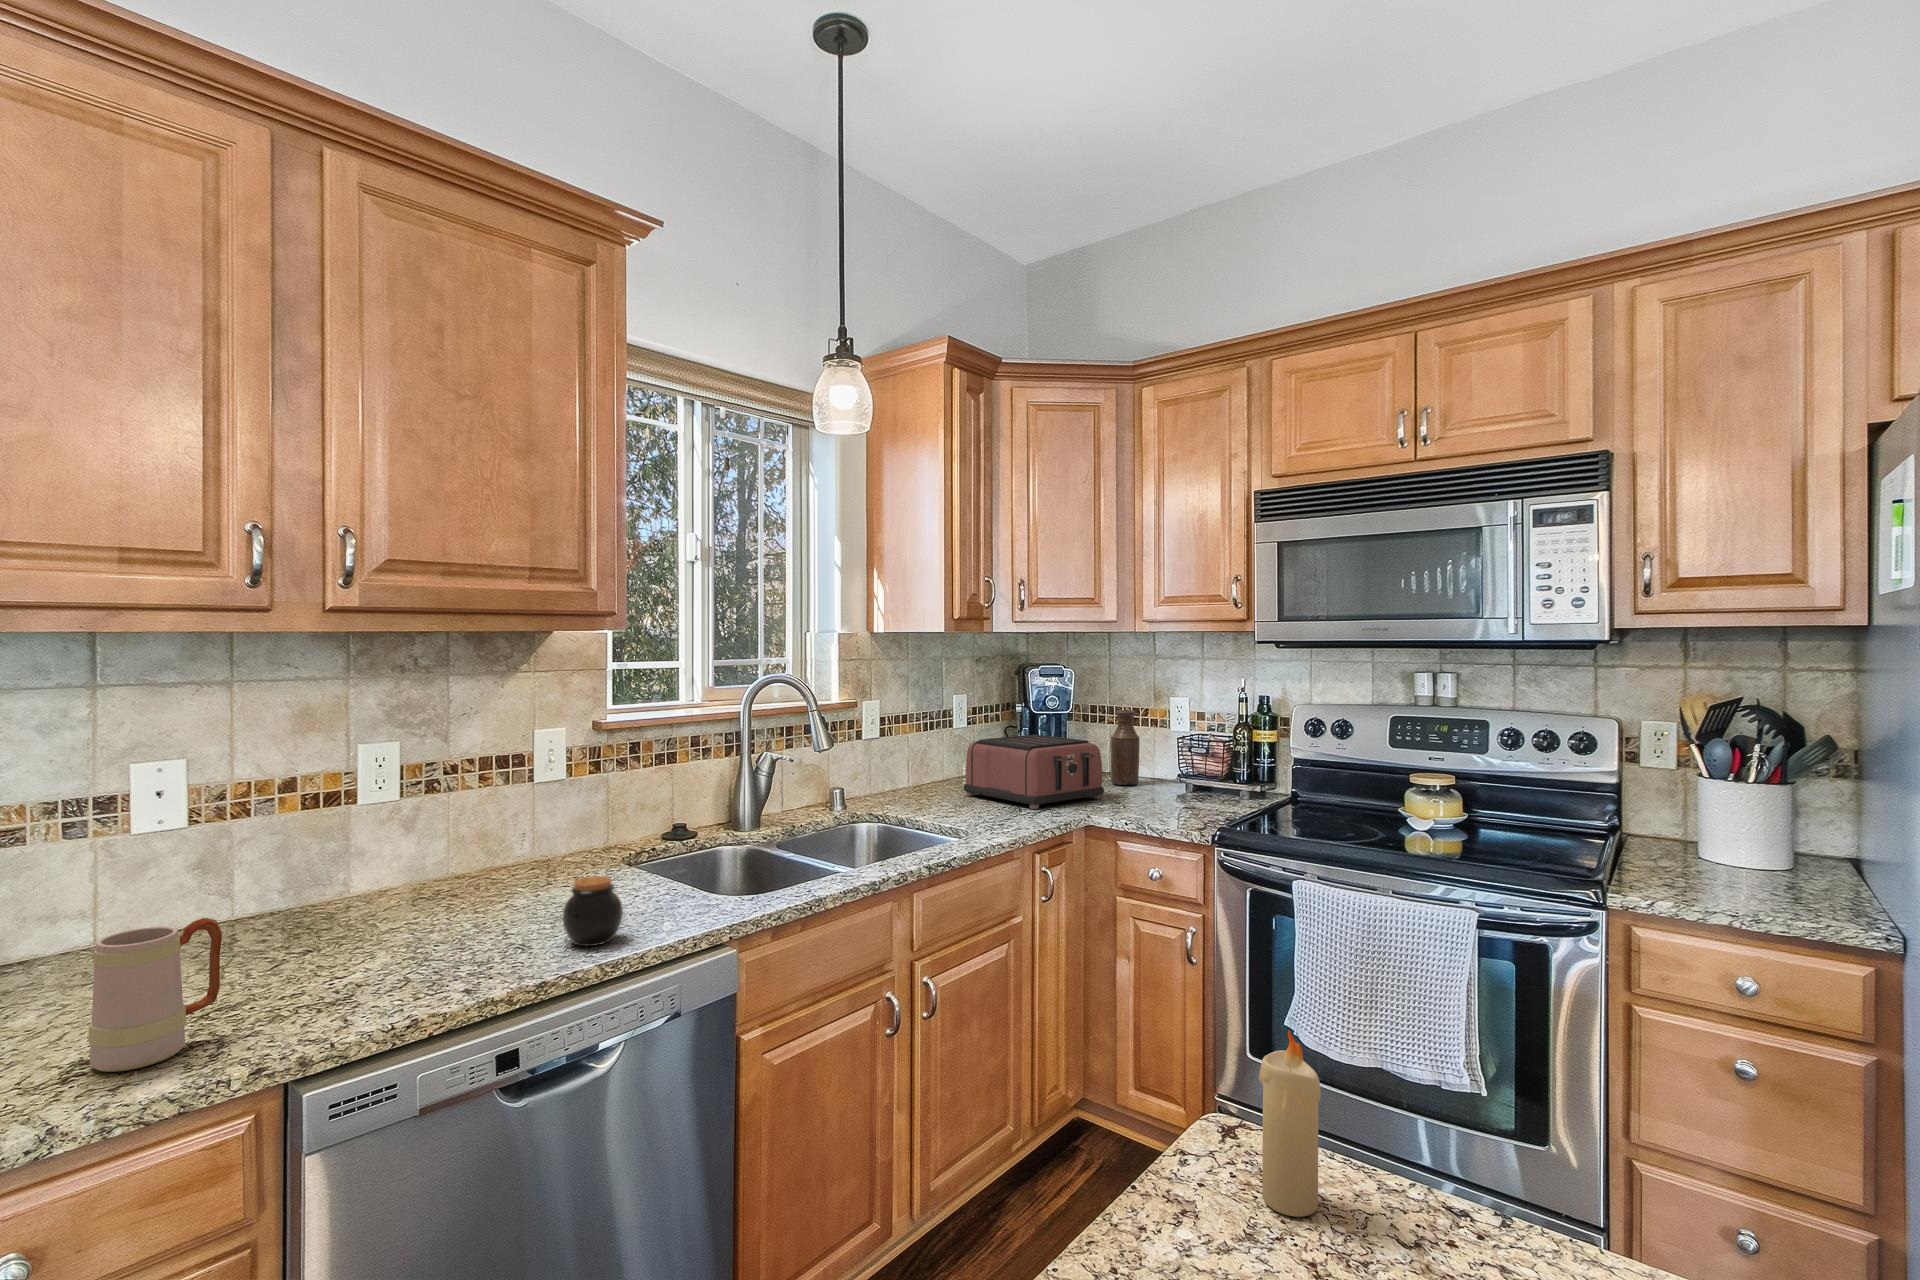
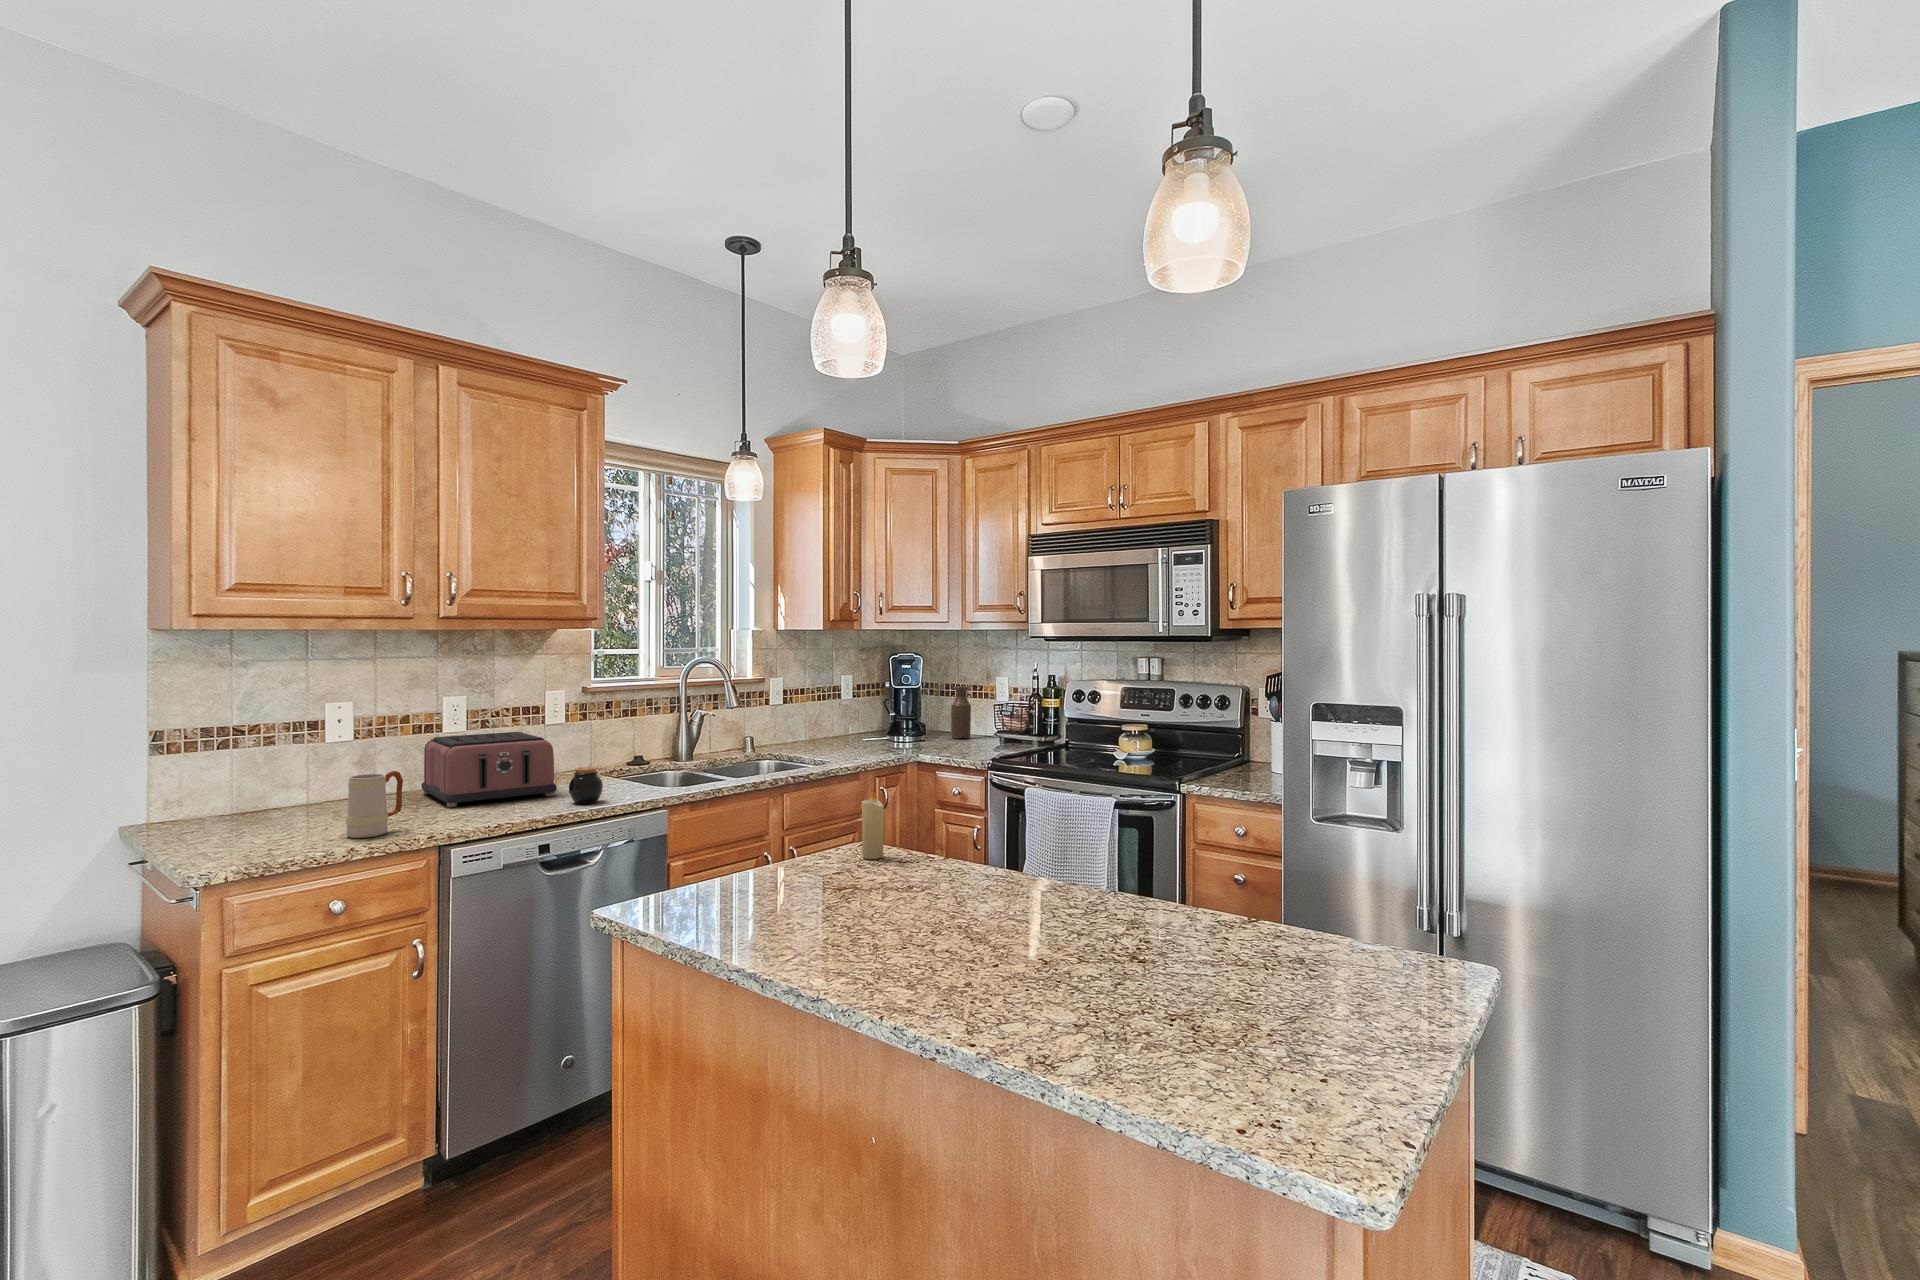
toaster: present [964,735,1104,809] -> present [422,732,557,807]

